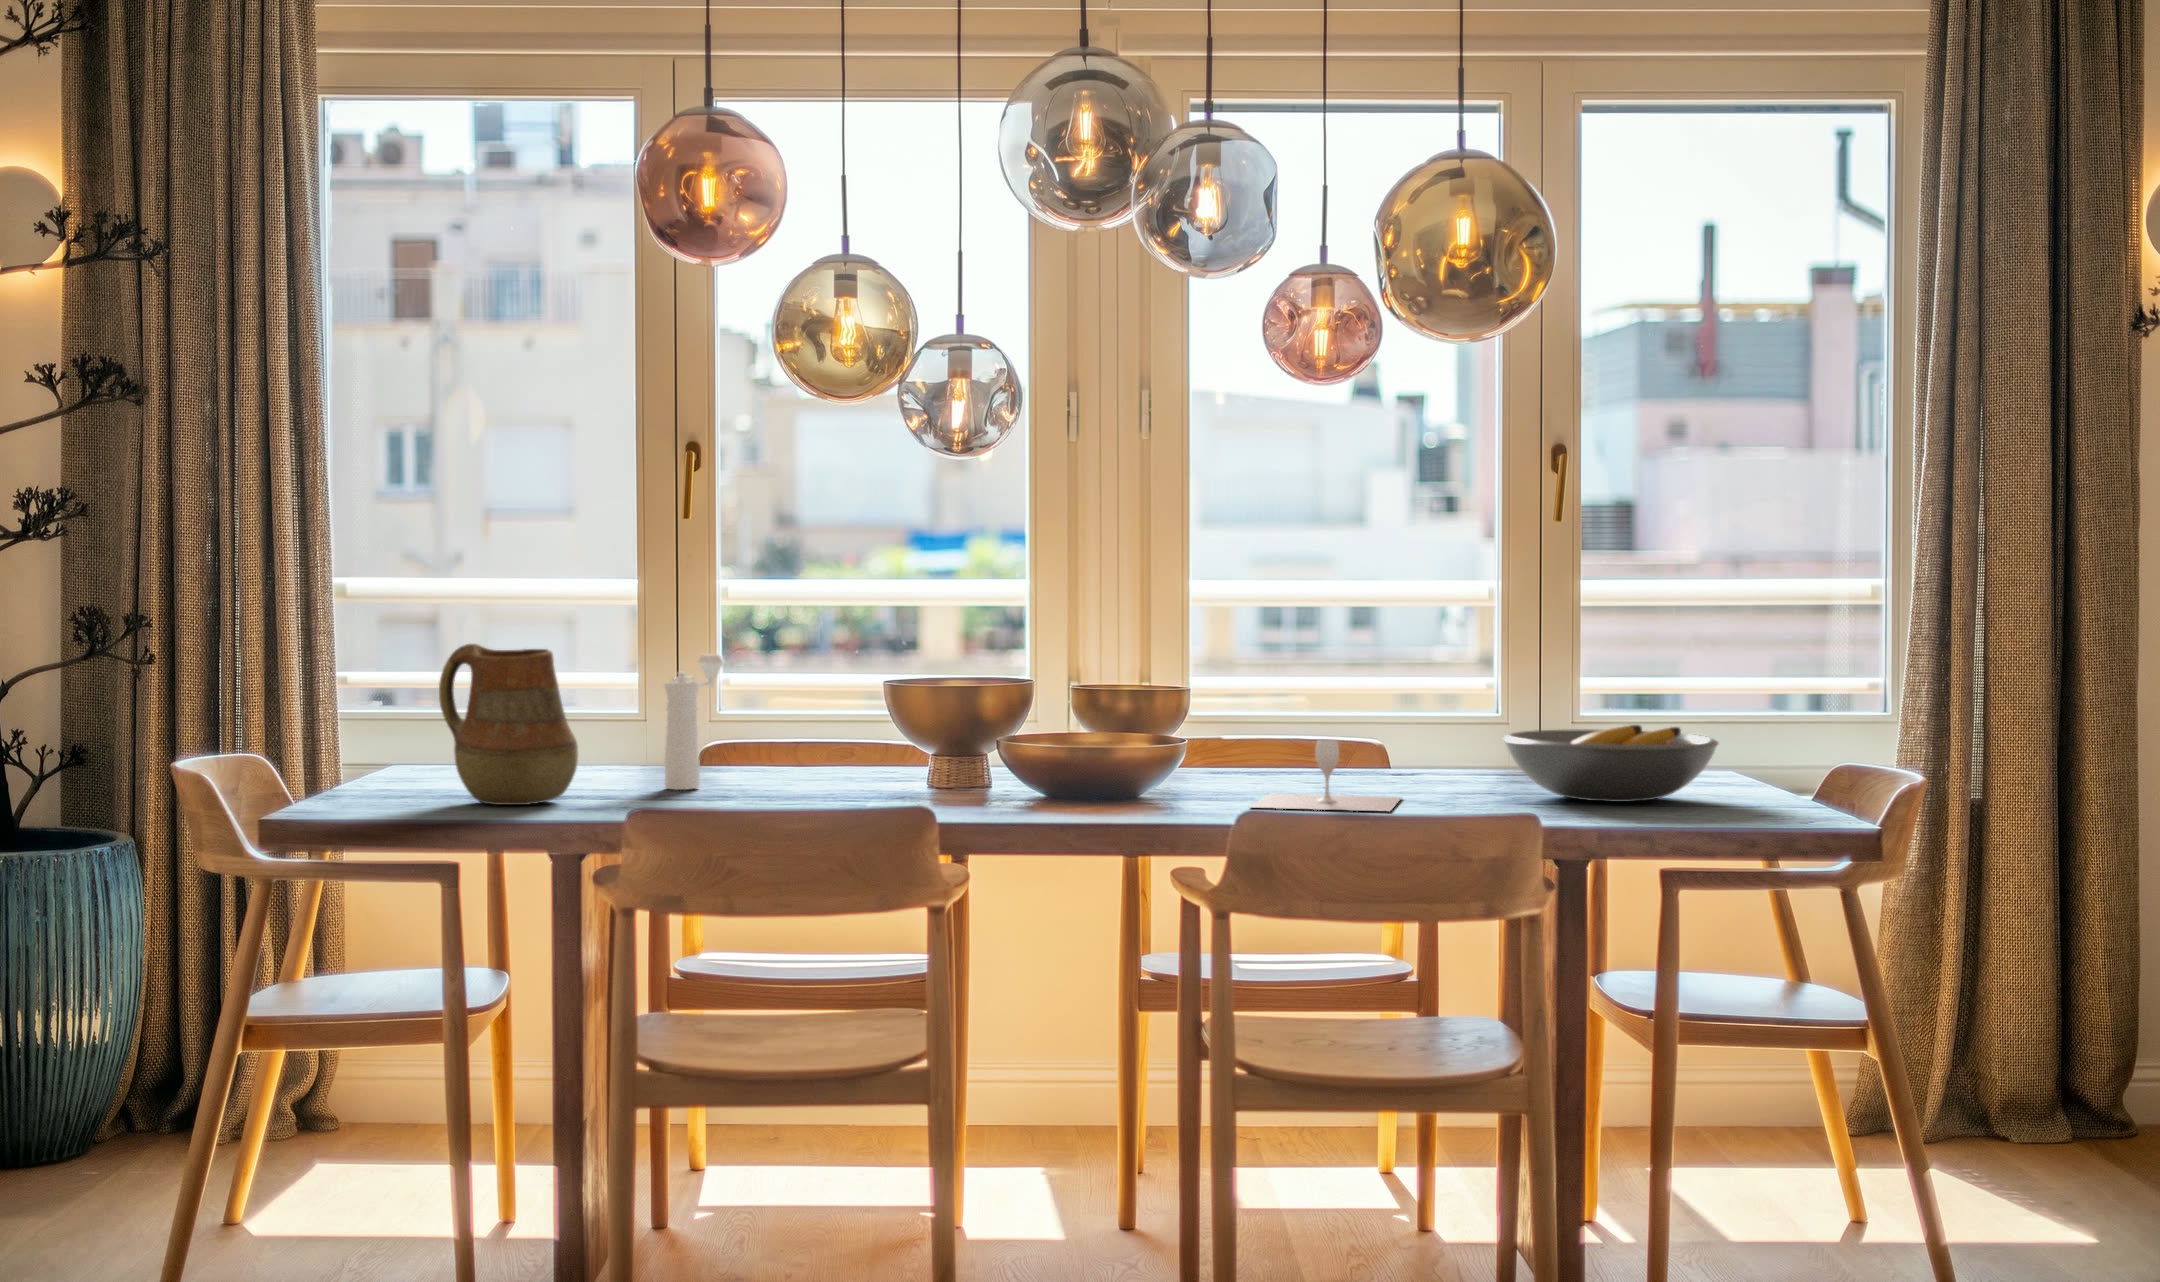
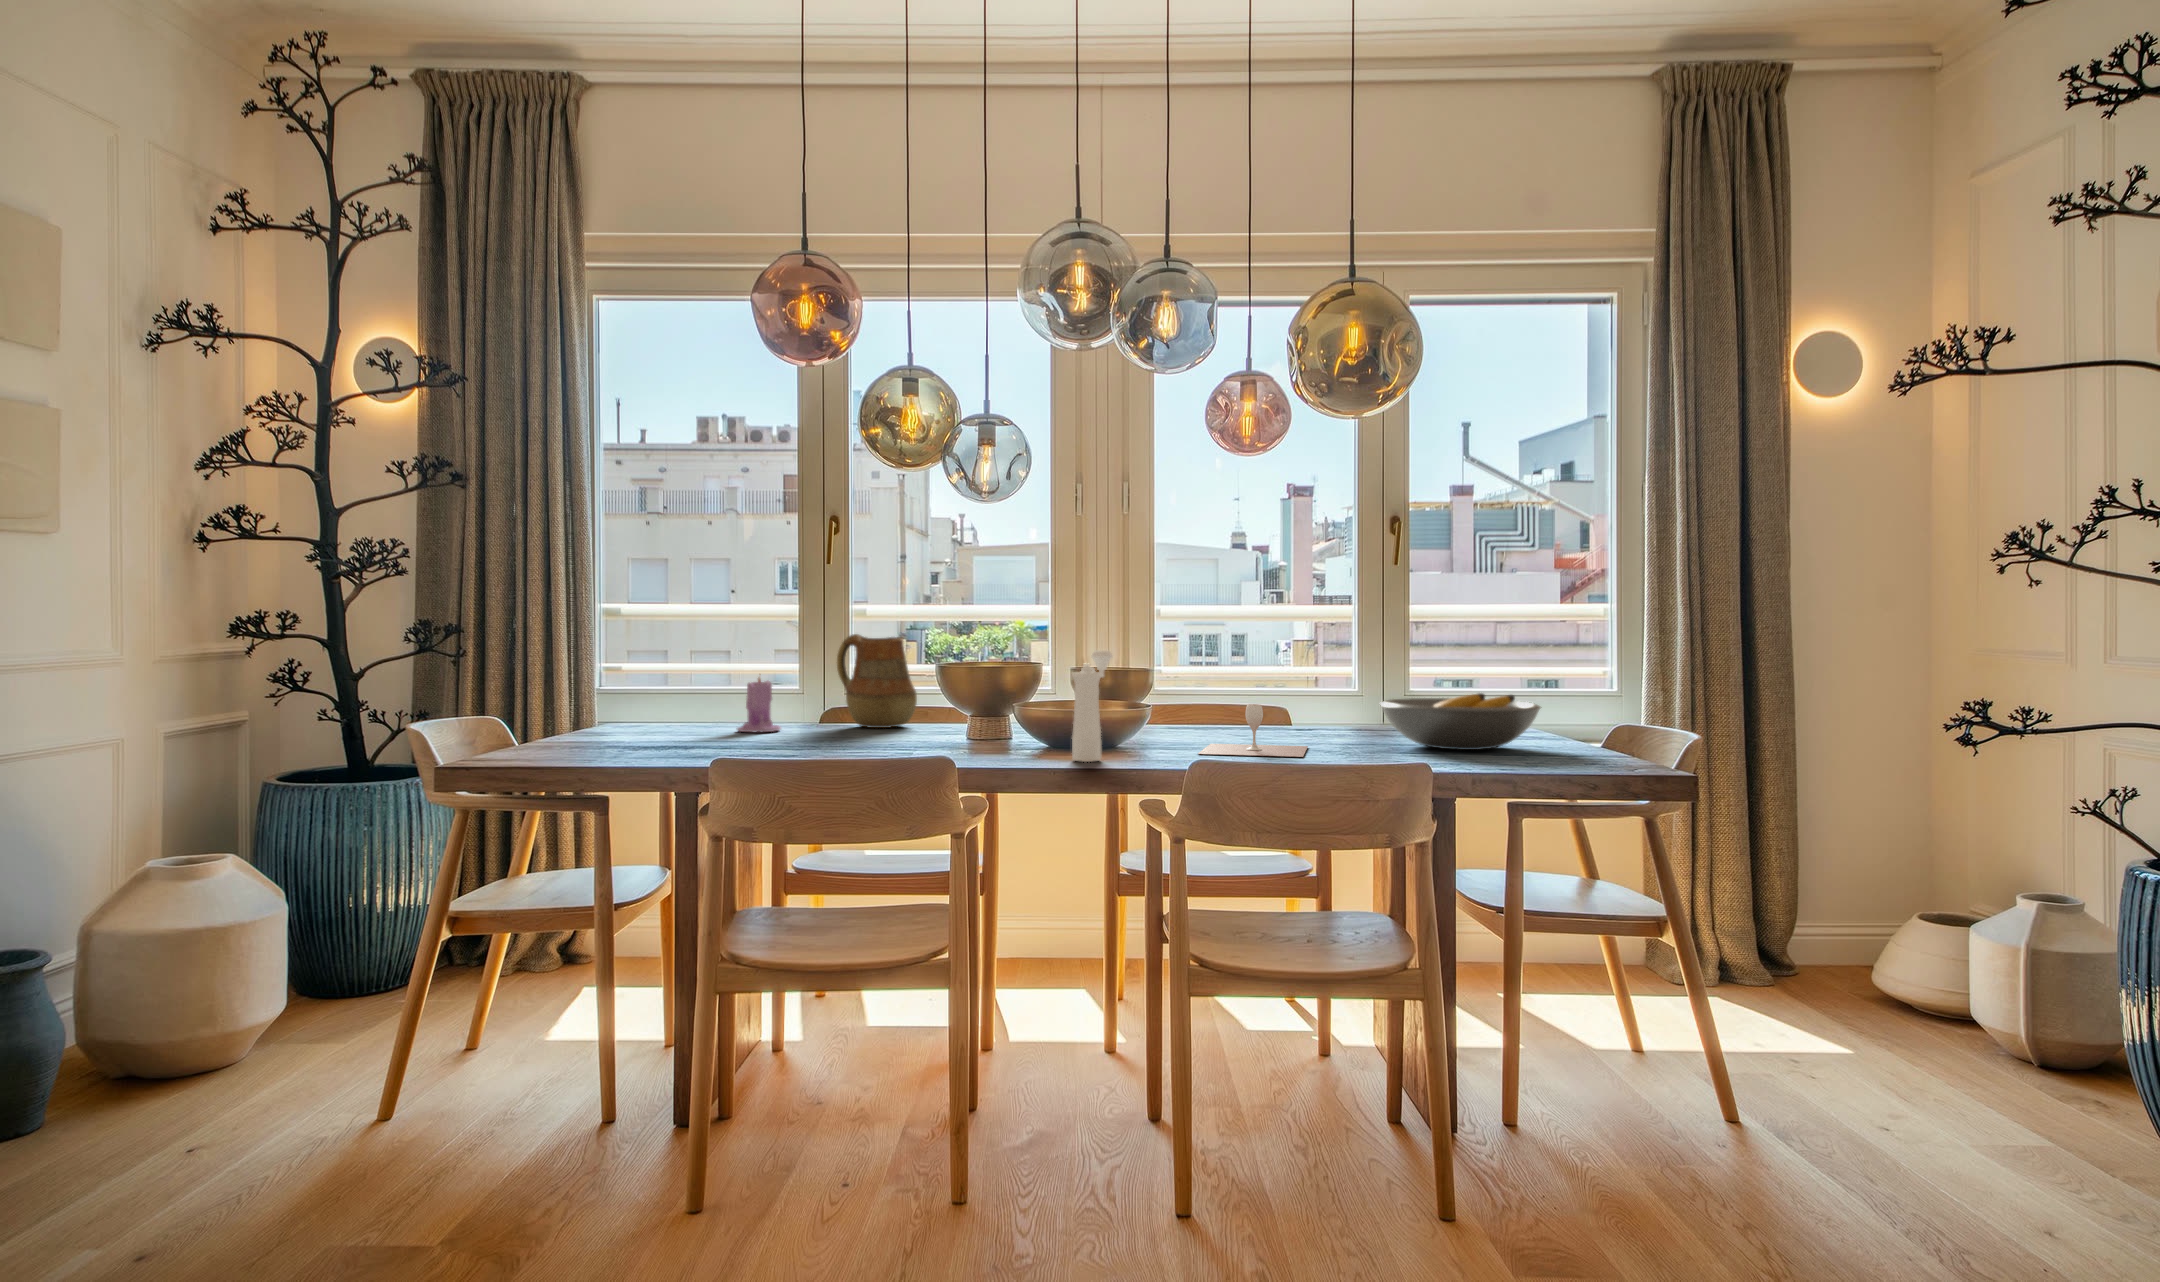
pitcher: present [439,644,578,805] -> present [837,634,917,728]
pepper mill: present [664,654,724,790] -> present [1072,650,1112,762]
candle: none [587,691,651,777] -> present [737,678,781,732]

